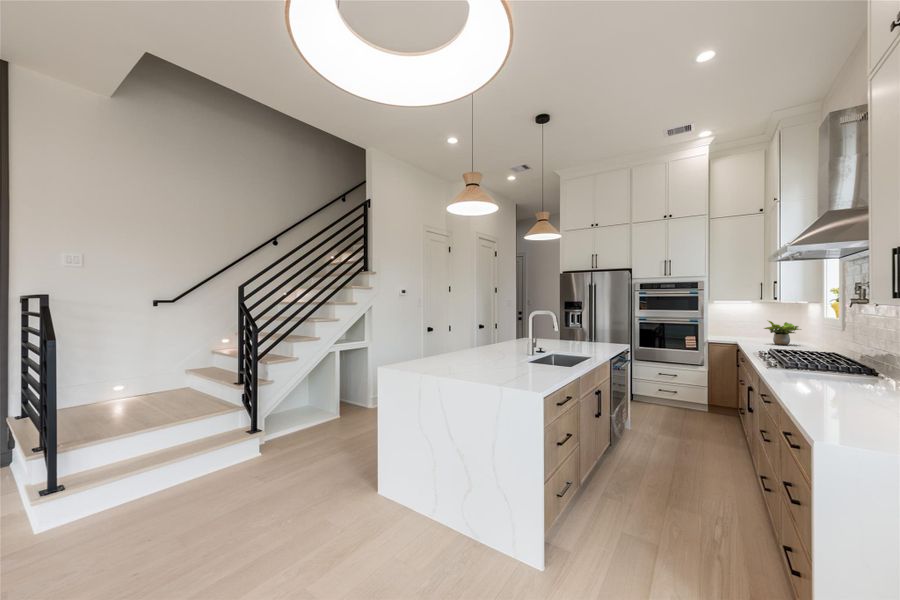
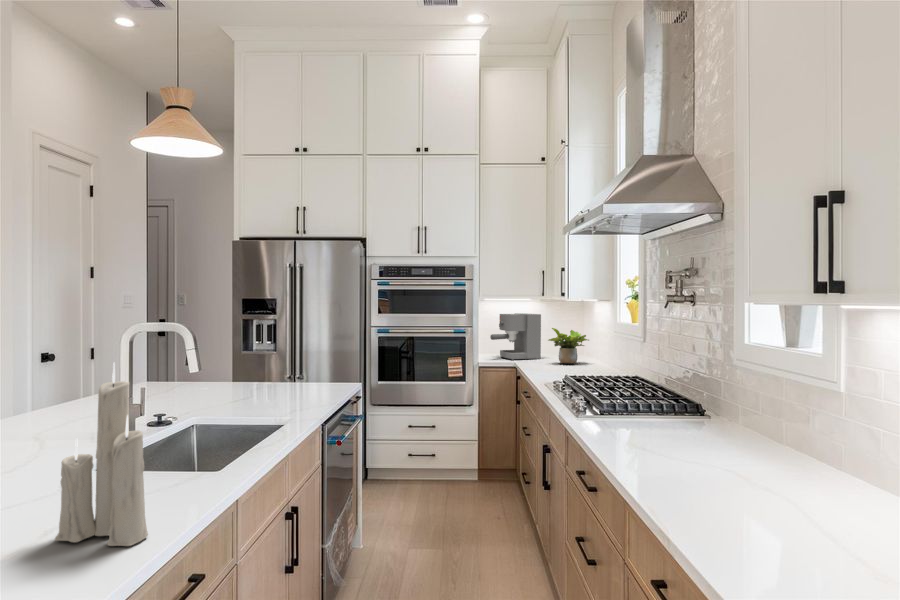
coffee maker: none [719,310,761,341] -> present [490,313,541,360]
candle: none [551,323,574,371] -> present [55,363,148,546]

